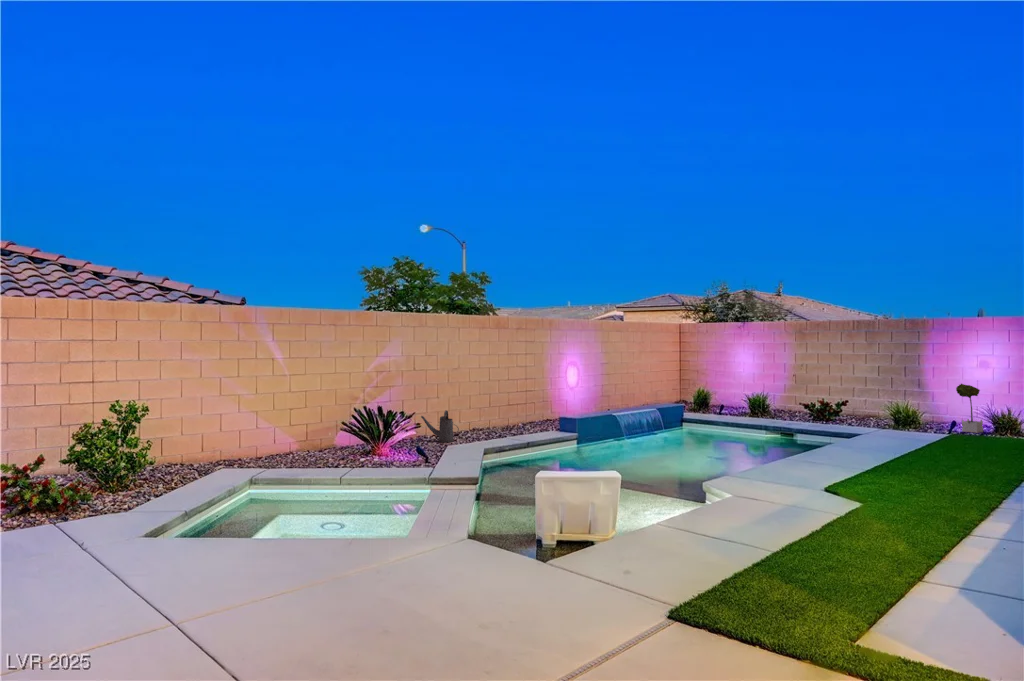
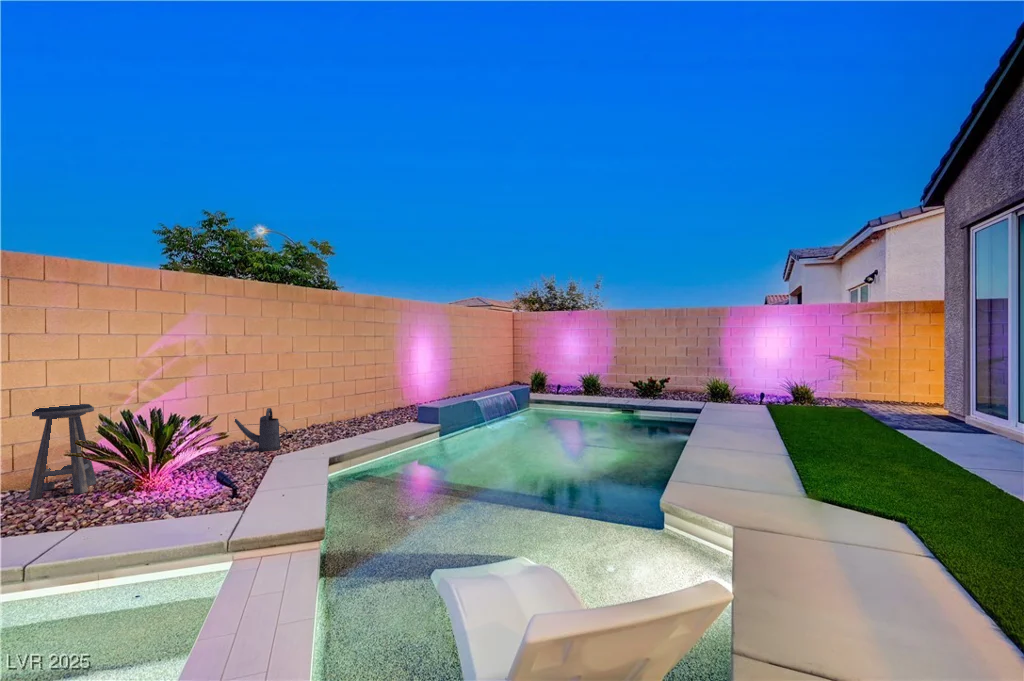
potted tree: present [956,384,983,433] -> none [759,359,779,401]
stool: none [316,400,347,456] -> present [29,404,96,500]

